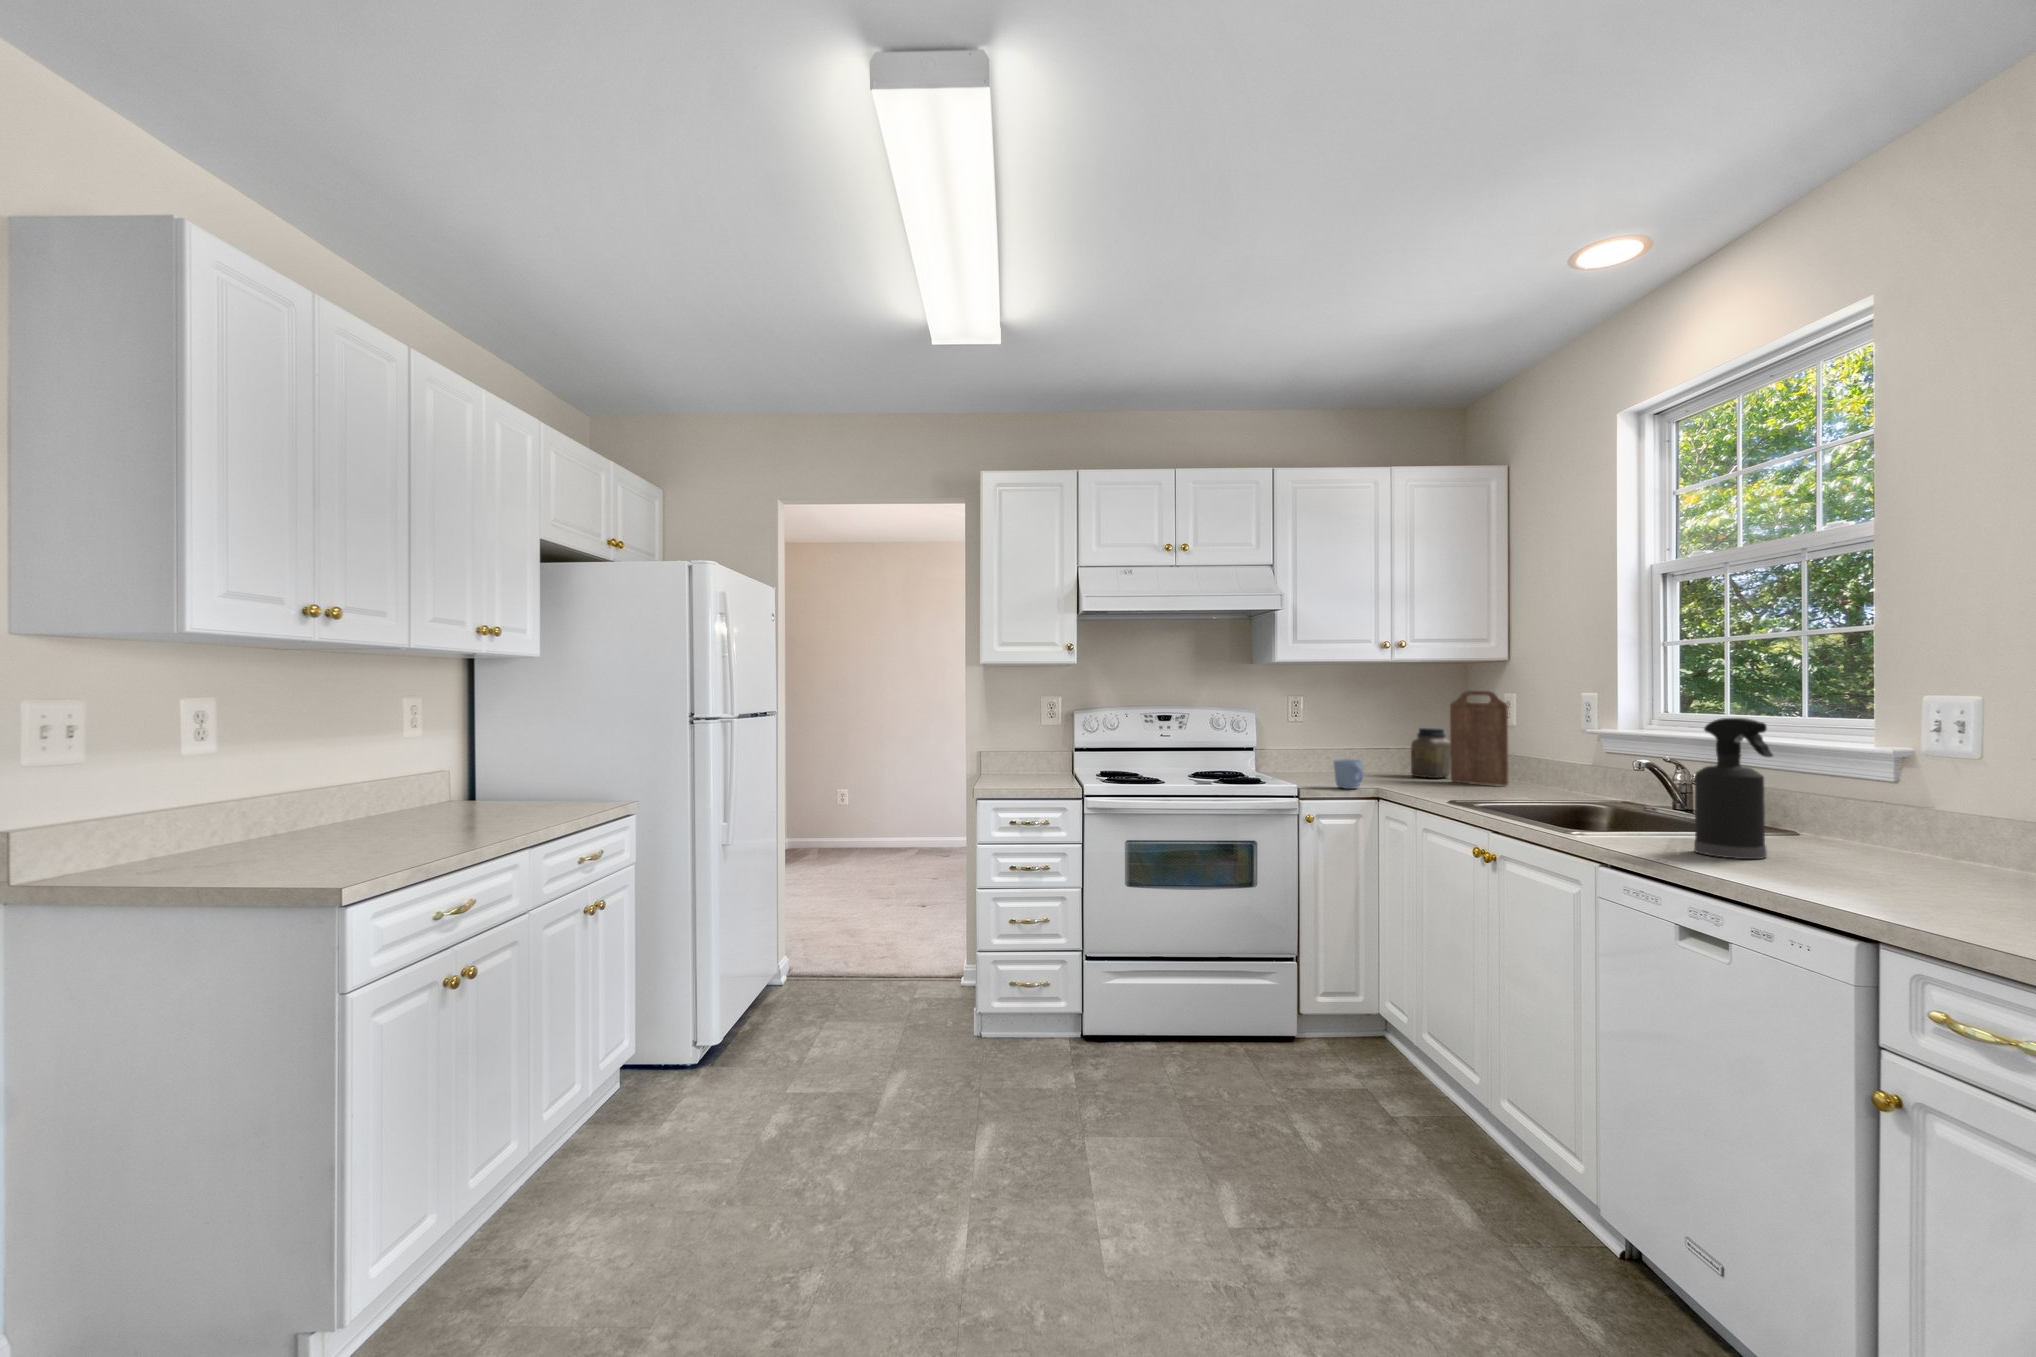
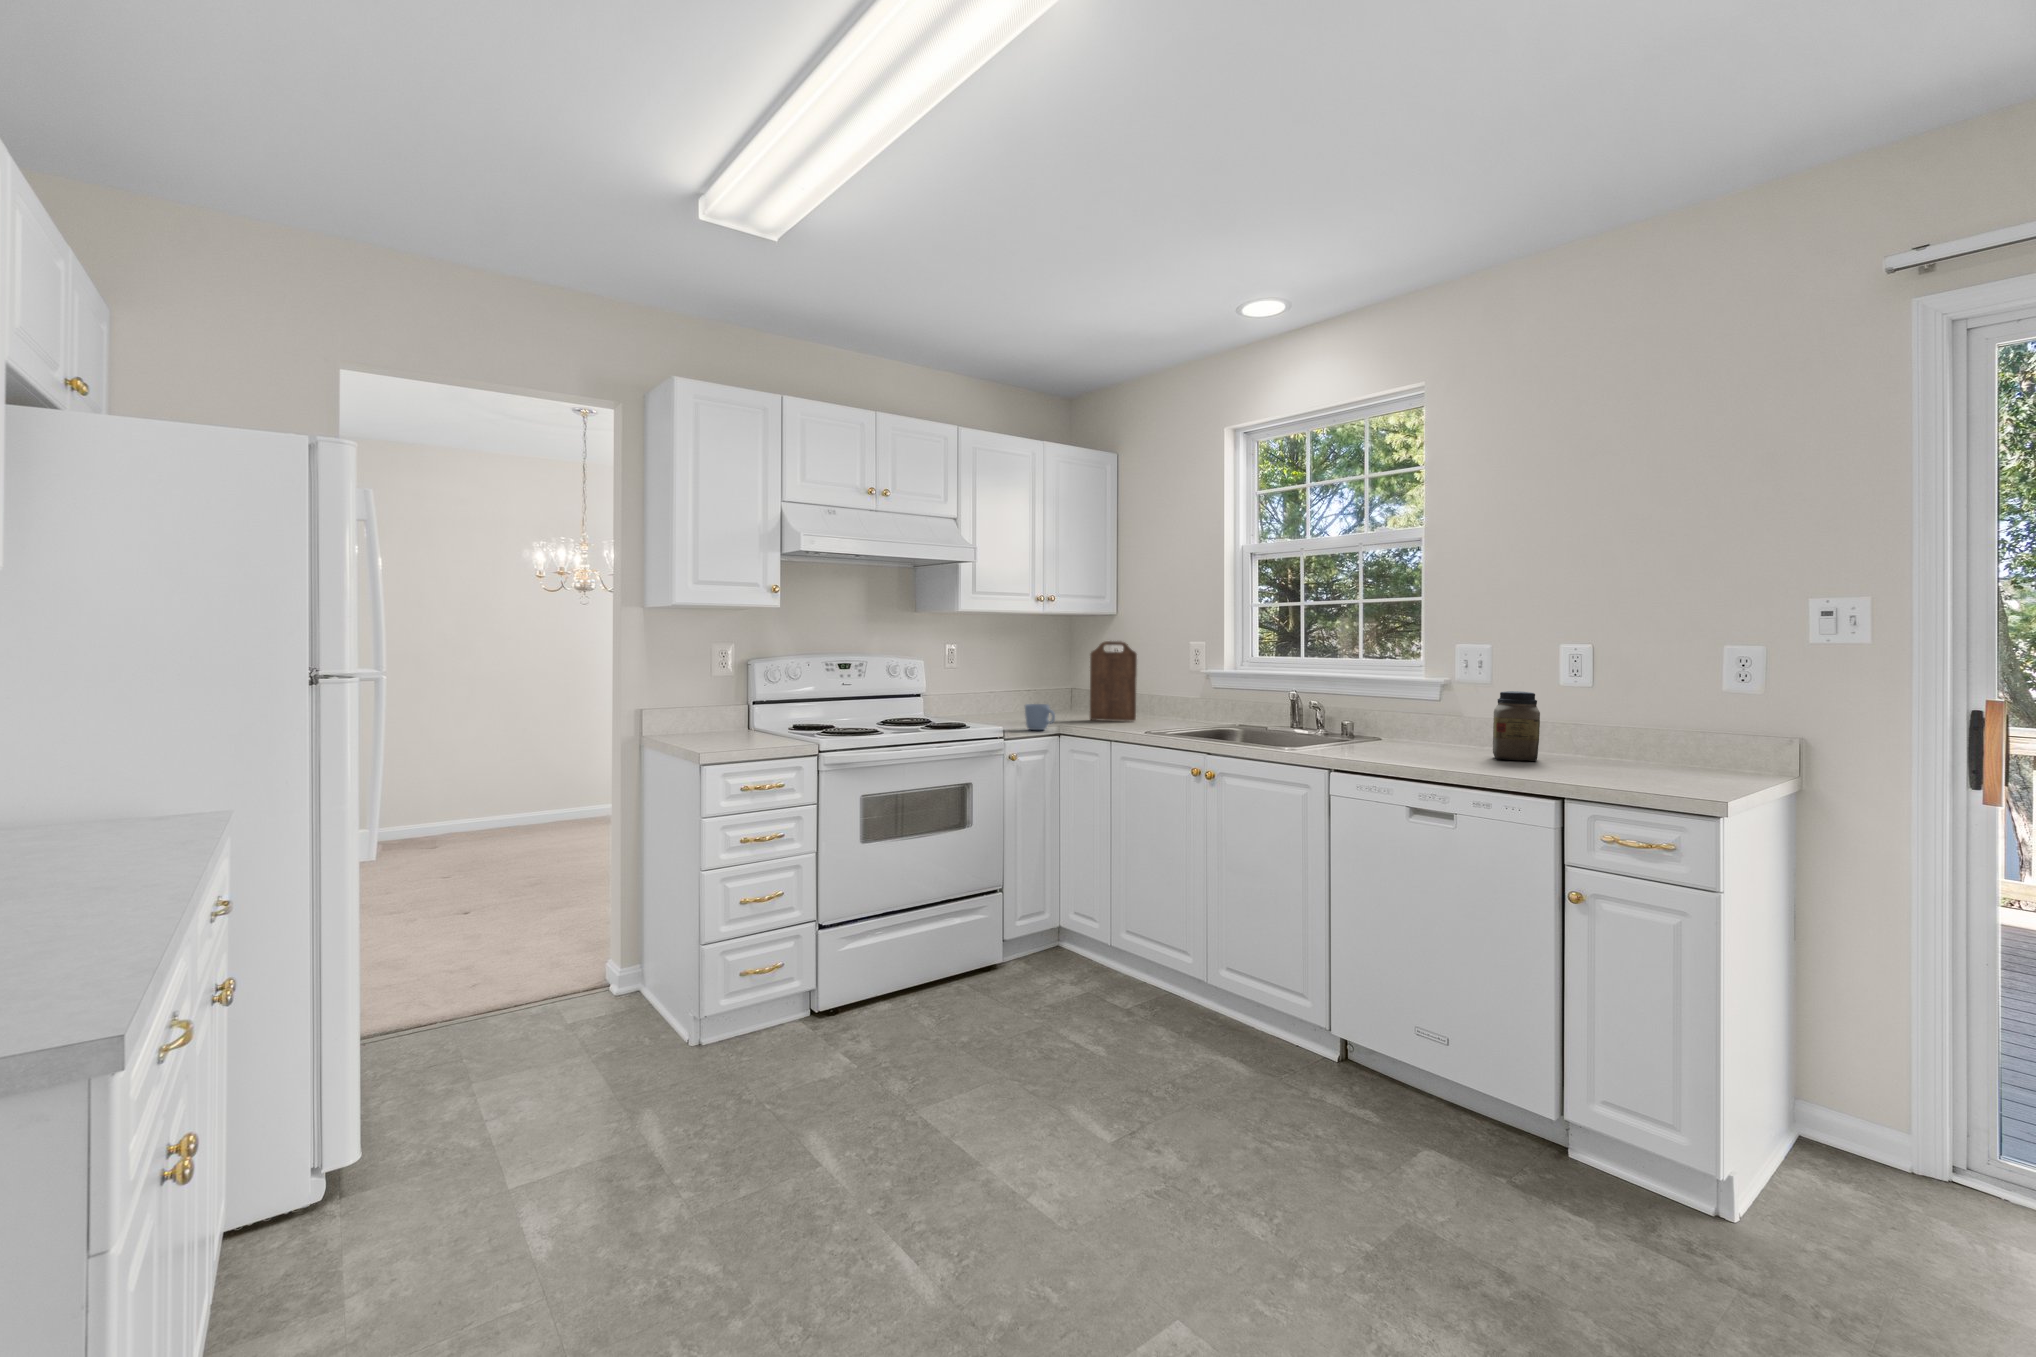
spray bottle: present [1694,718,1773,859] -> none [1389,663,1441,759]
jar: present [1411,728,1450,778] -> present [1493,691,1540,761]

